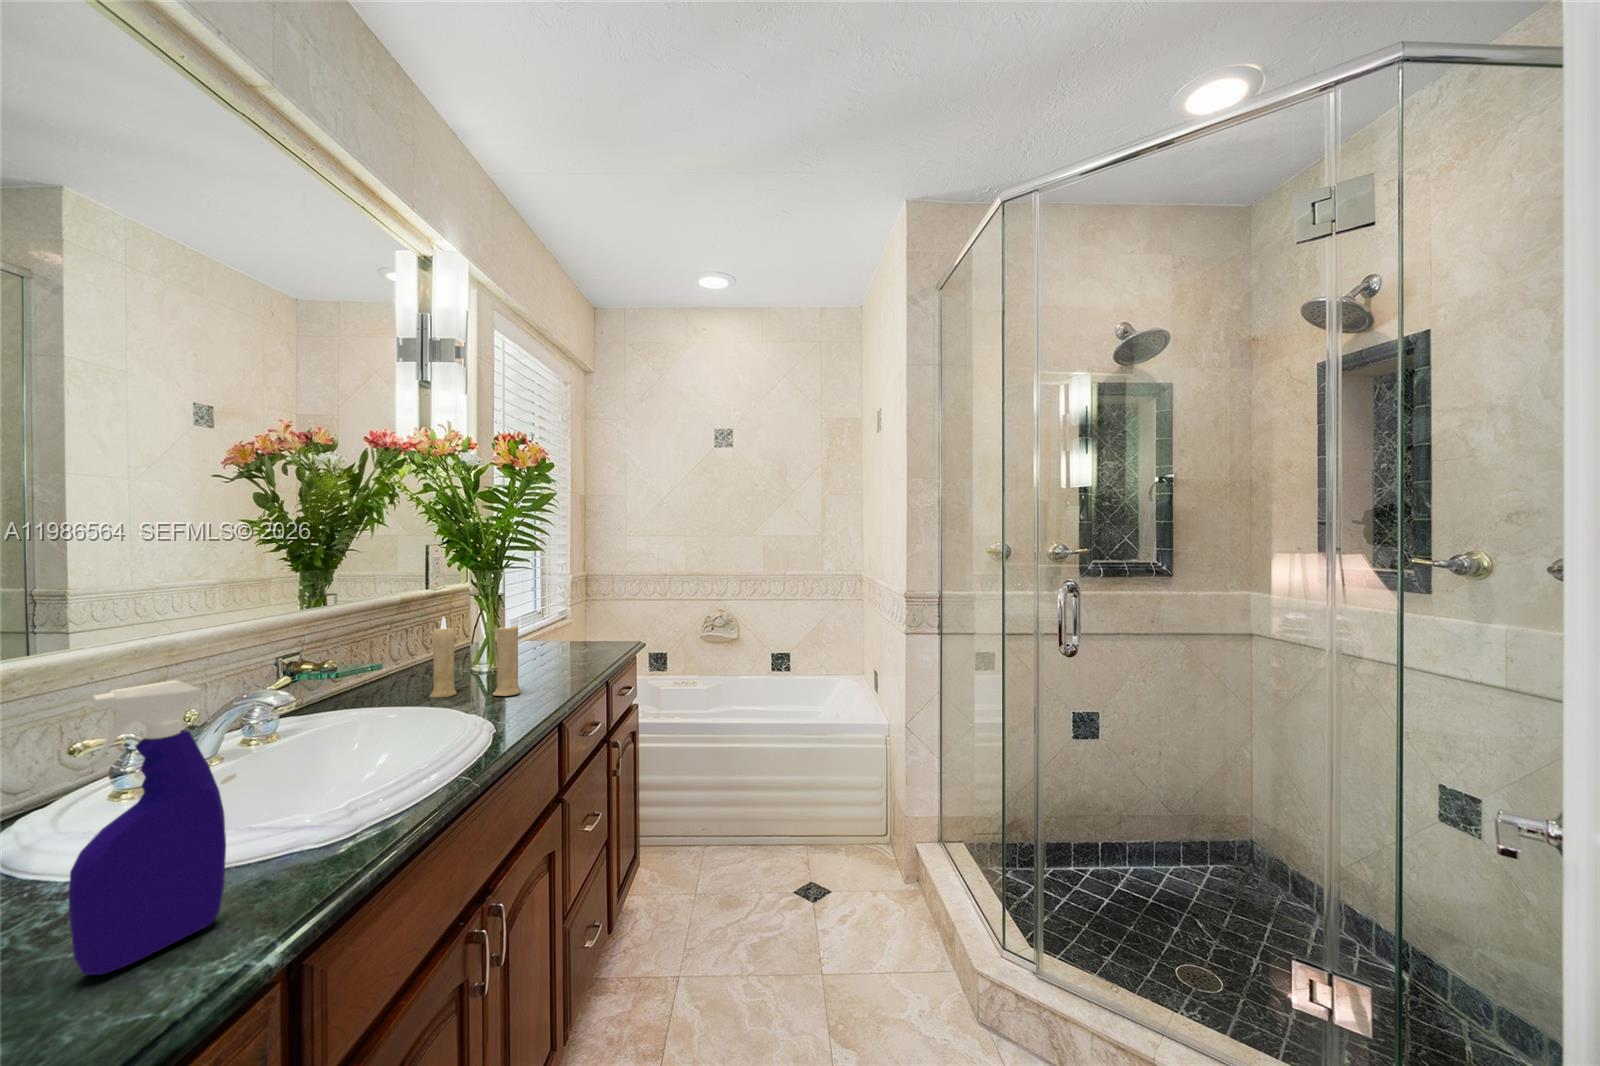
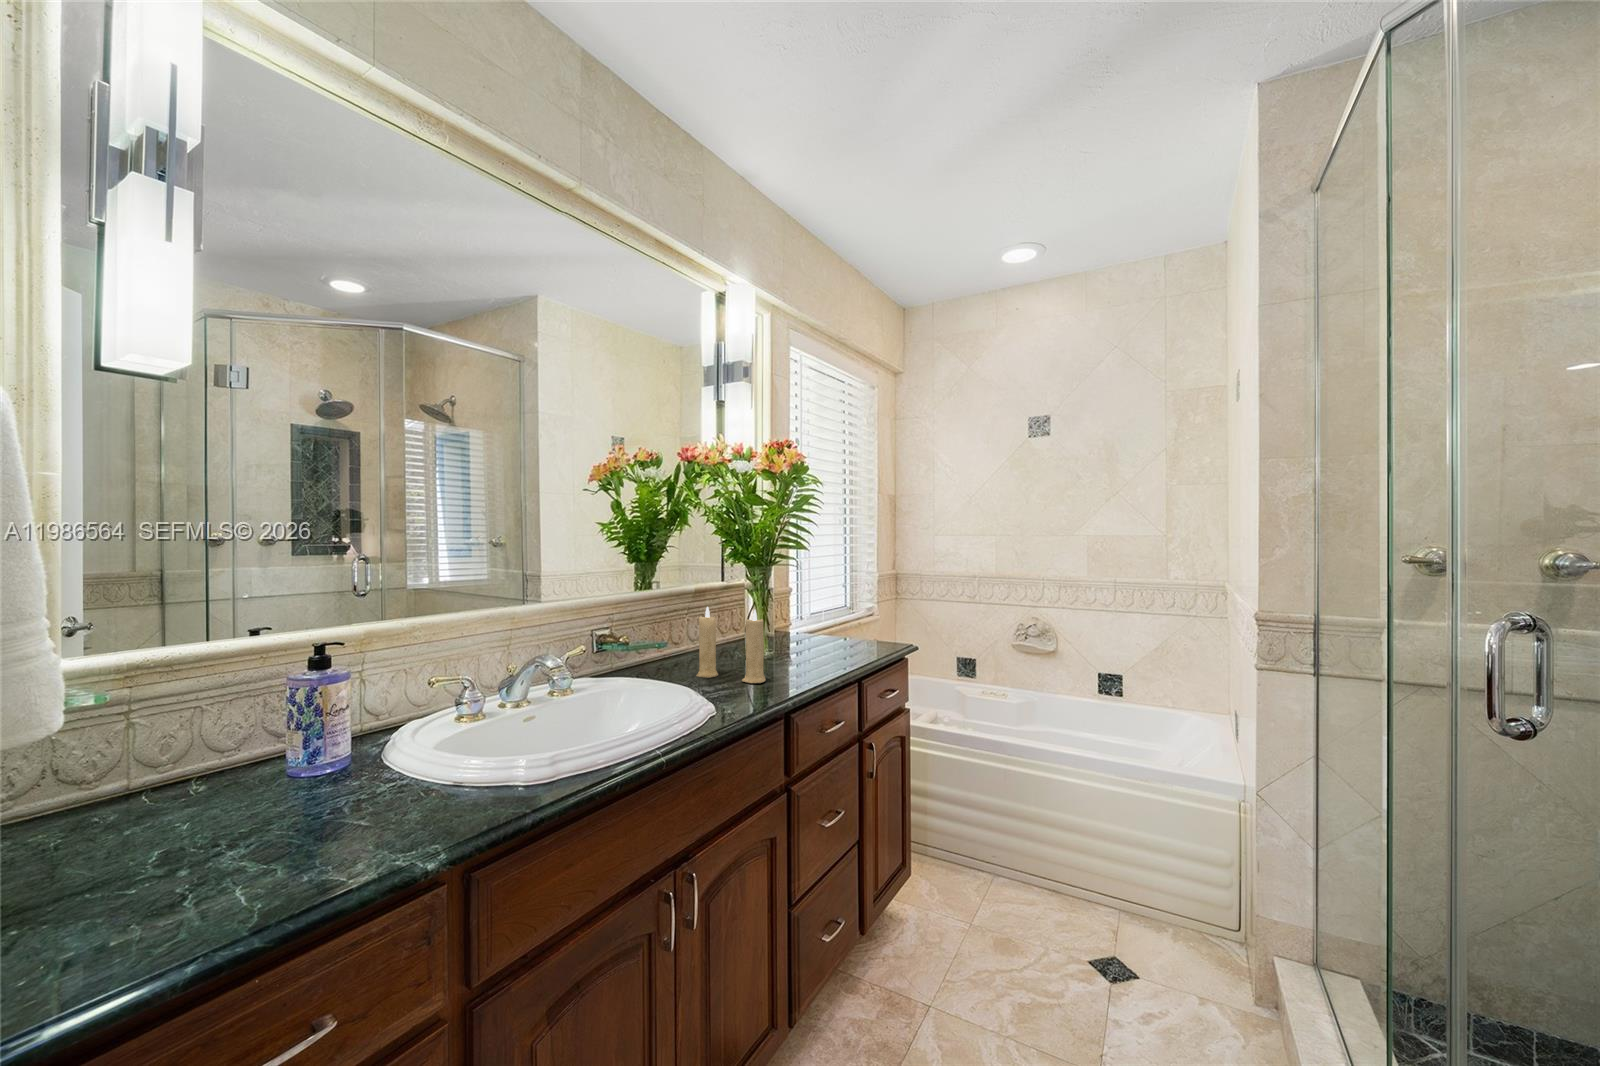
spray bottle: present [69,681,226,975] -> none [346,639,445,838]

